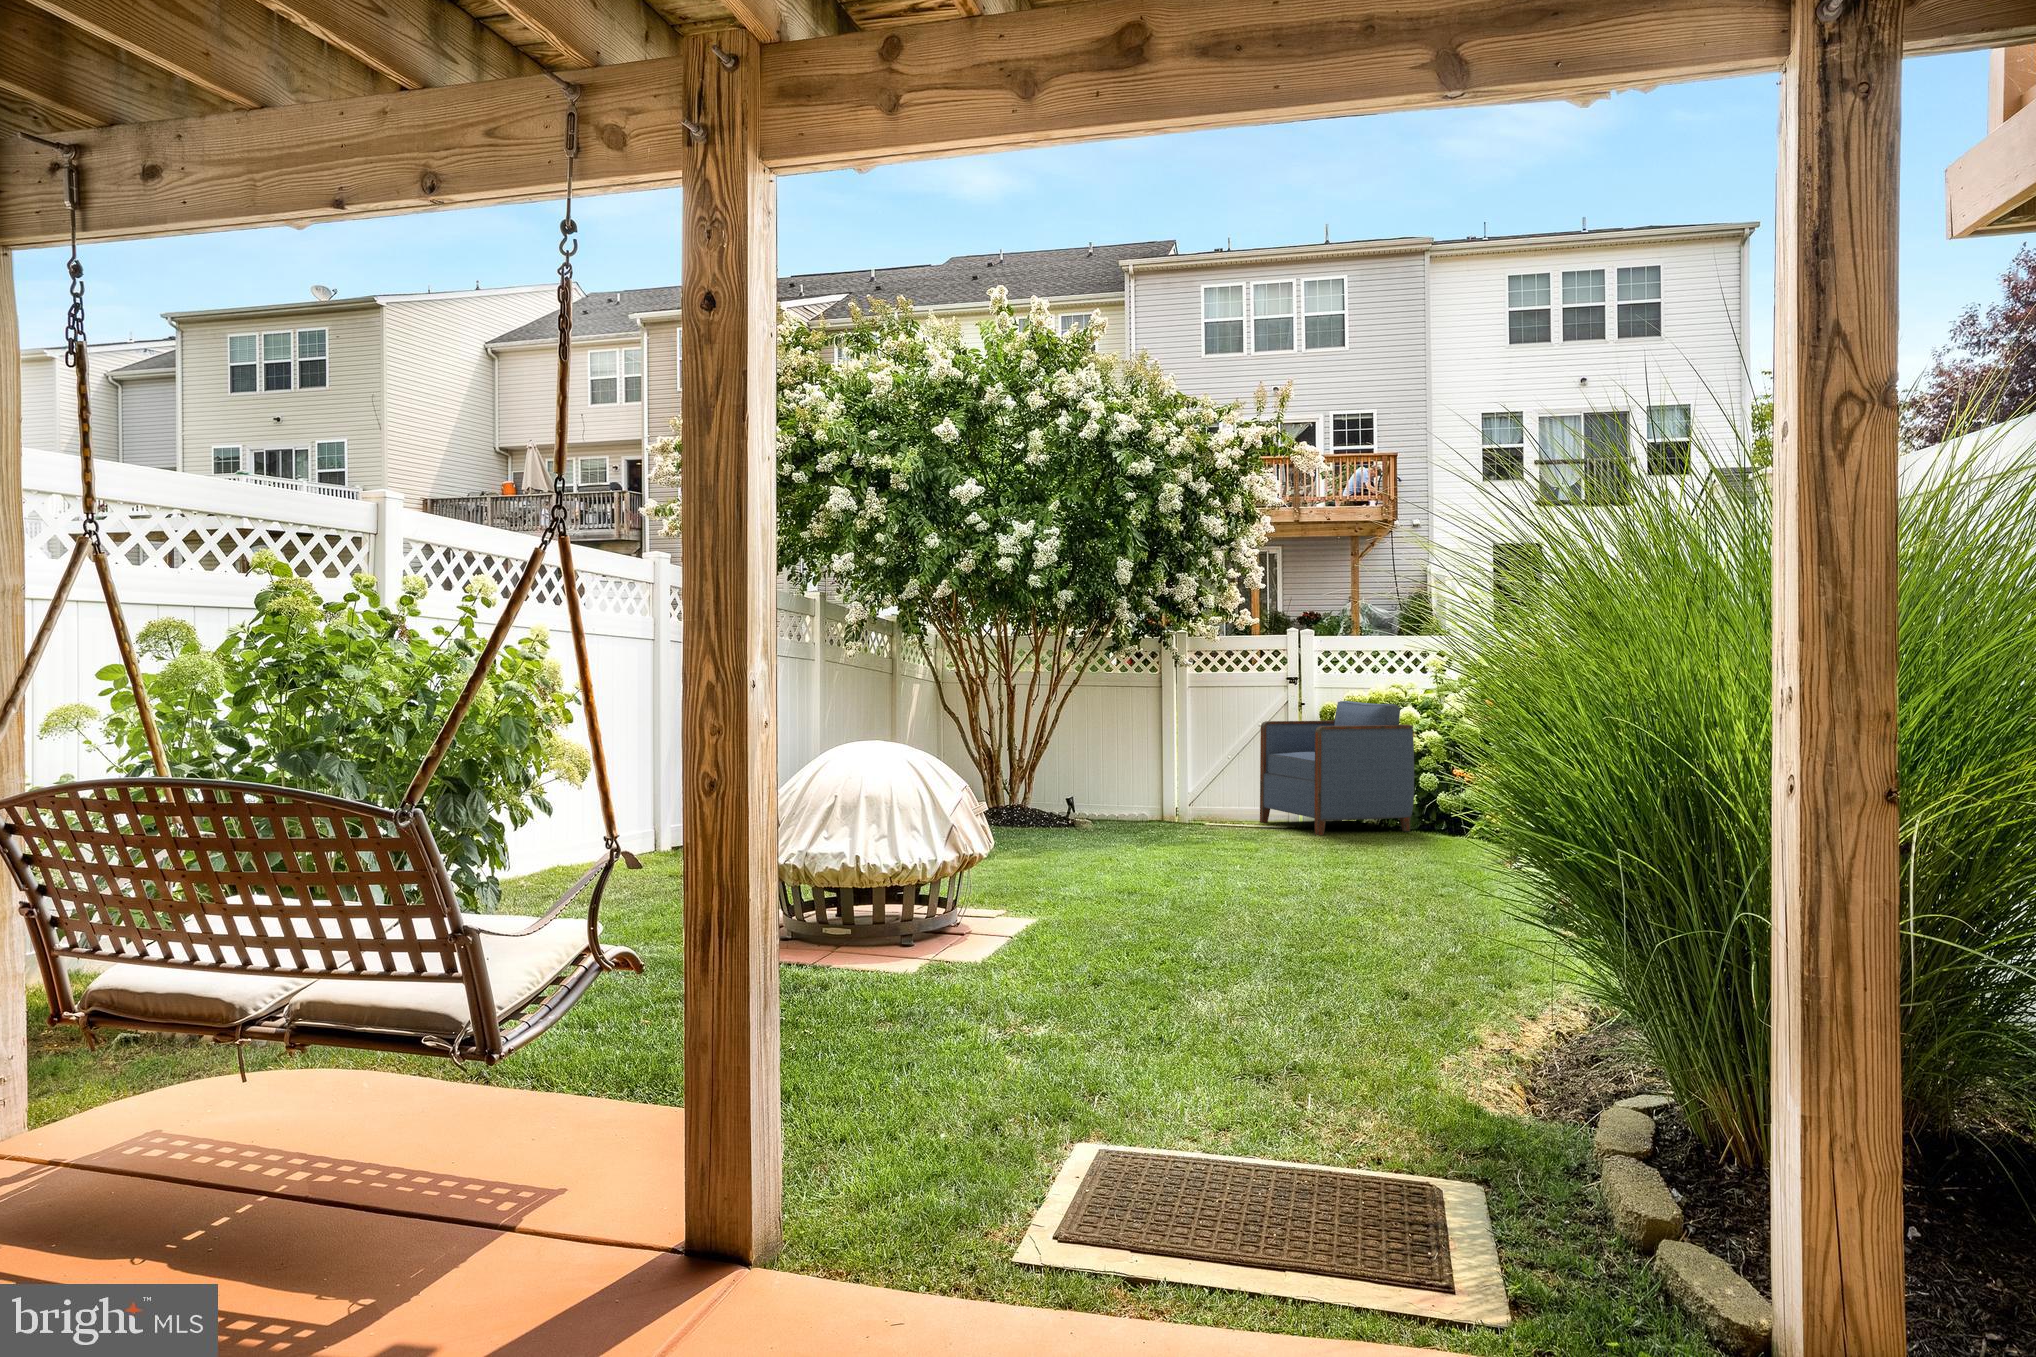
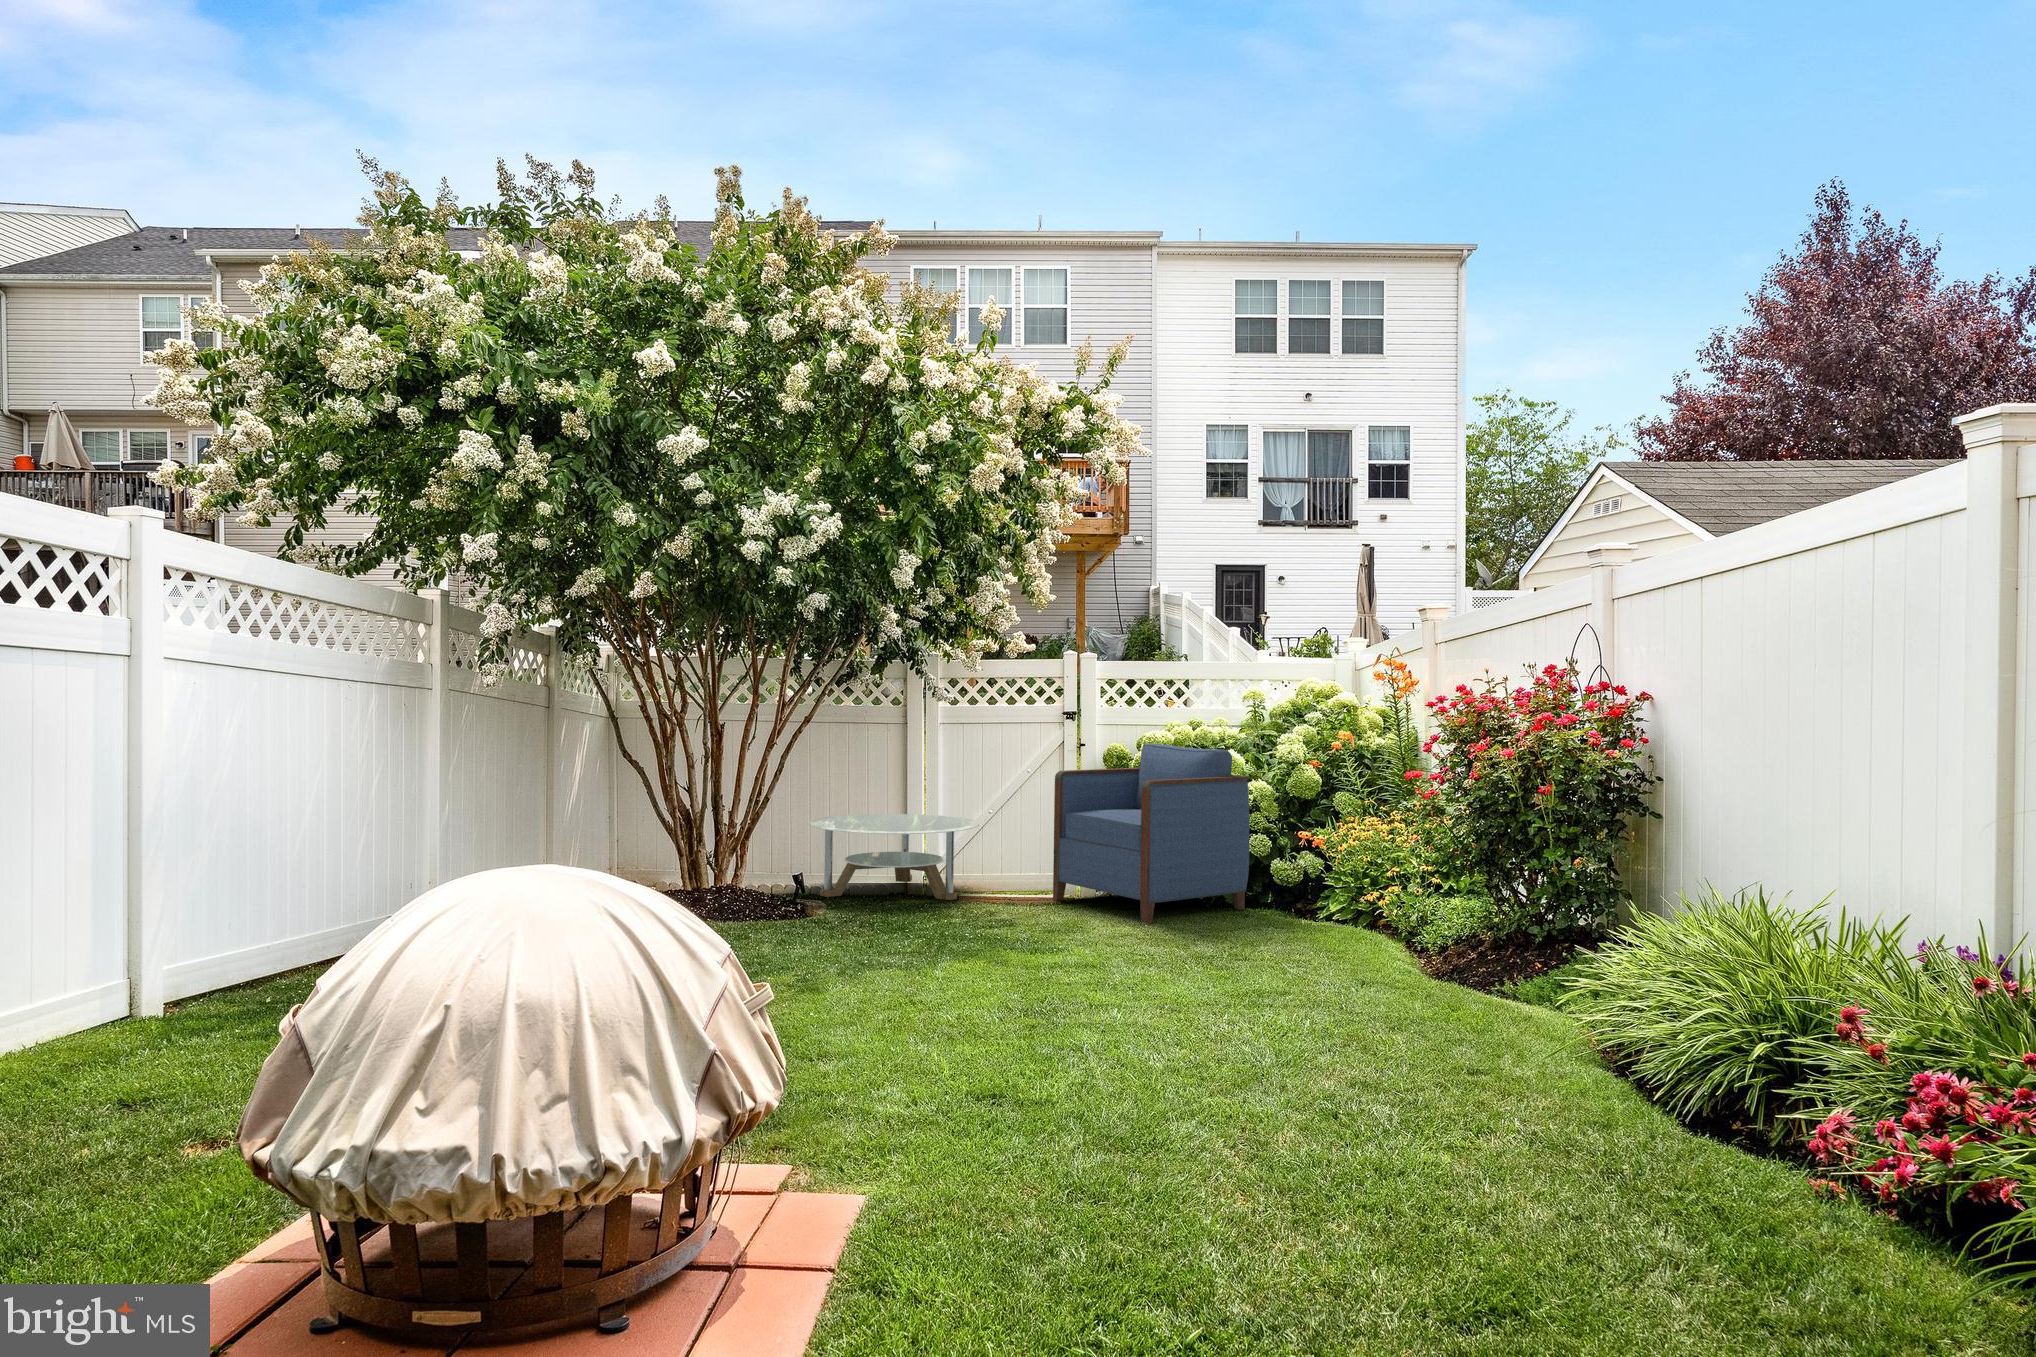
round table: none [1077,757,1206,819] -> present [810,814,979,900]

